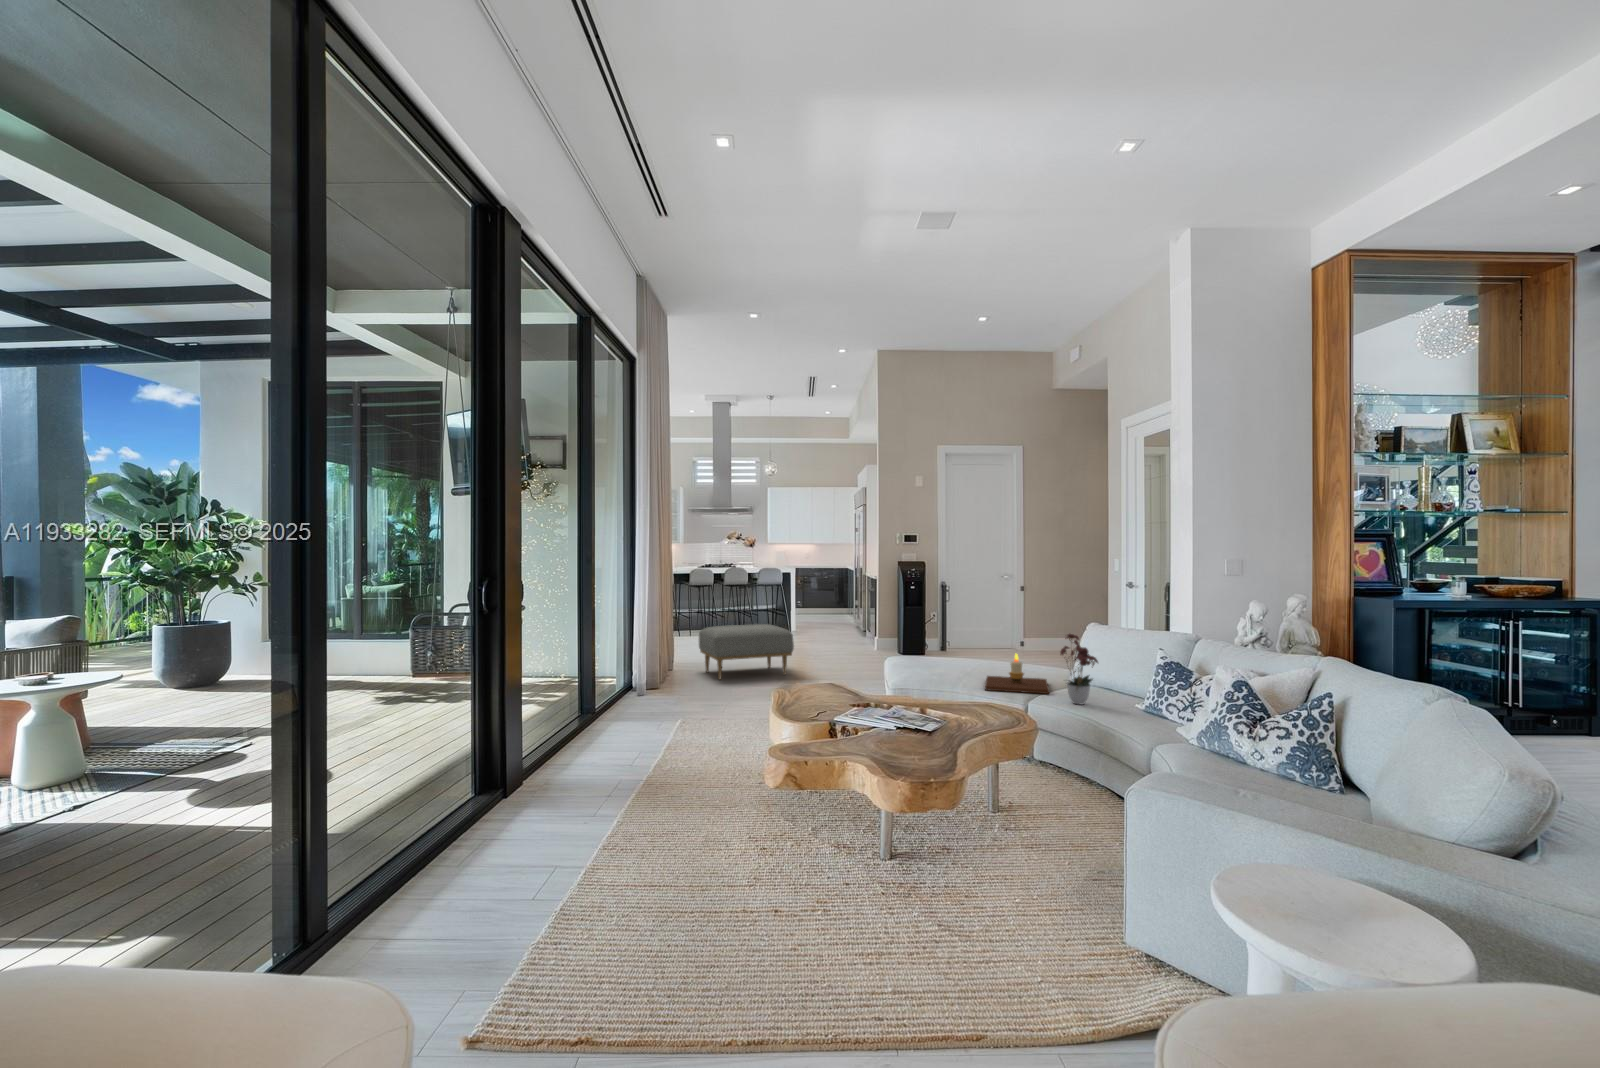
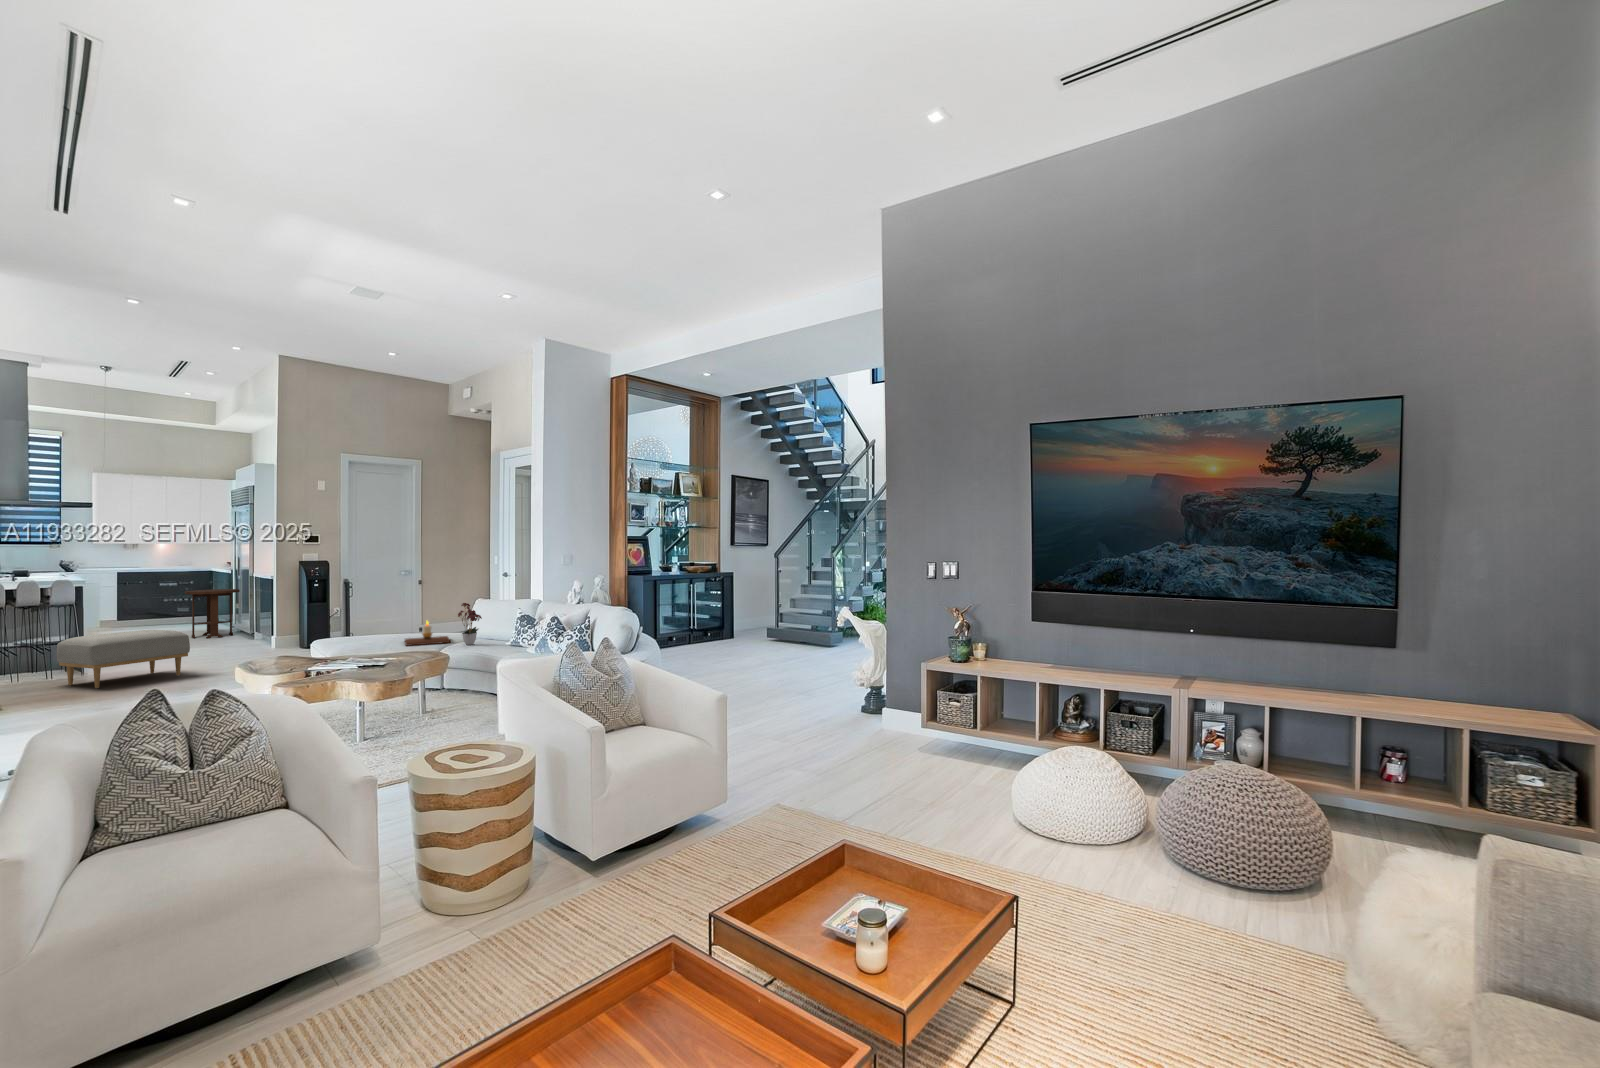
side table: none [819,584,860,632] -> present [184,589,240,638]

